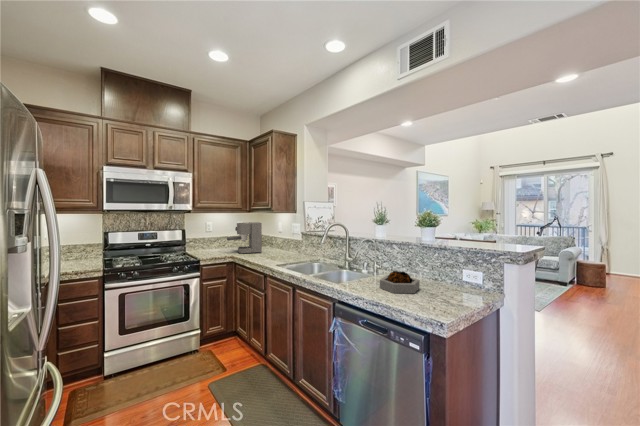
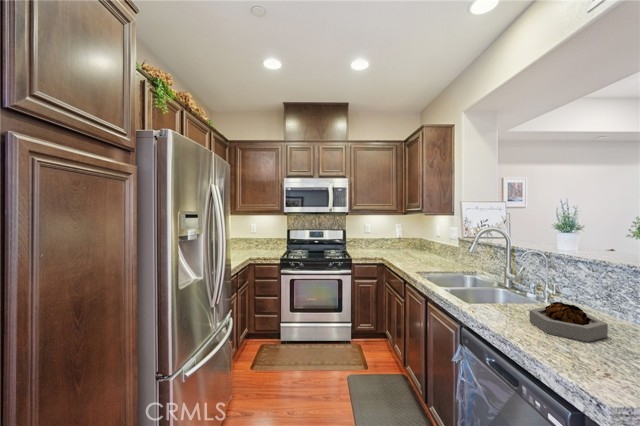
coffee maker: present [227,222,262,254] -> none [379,225,413,257]

